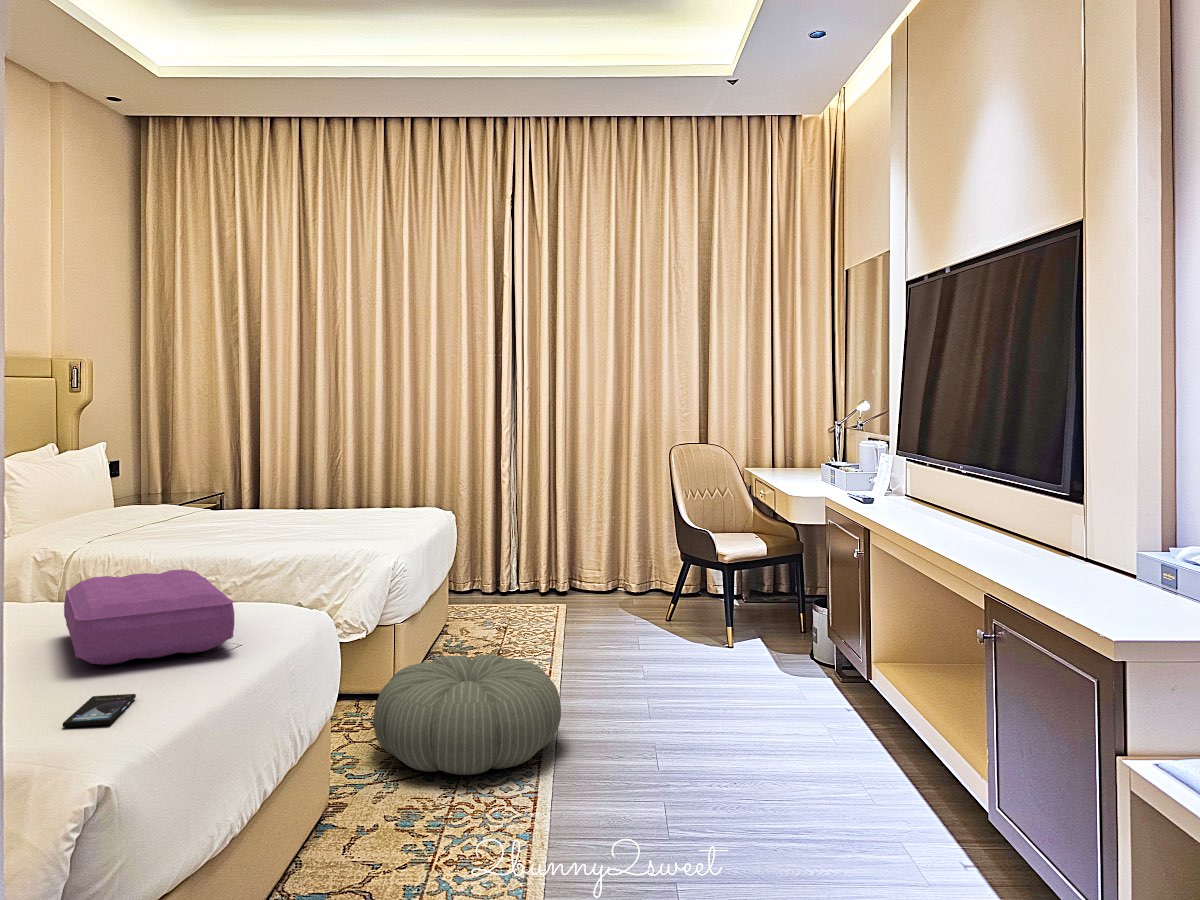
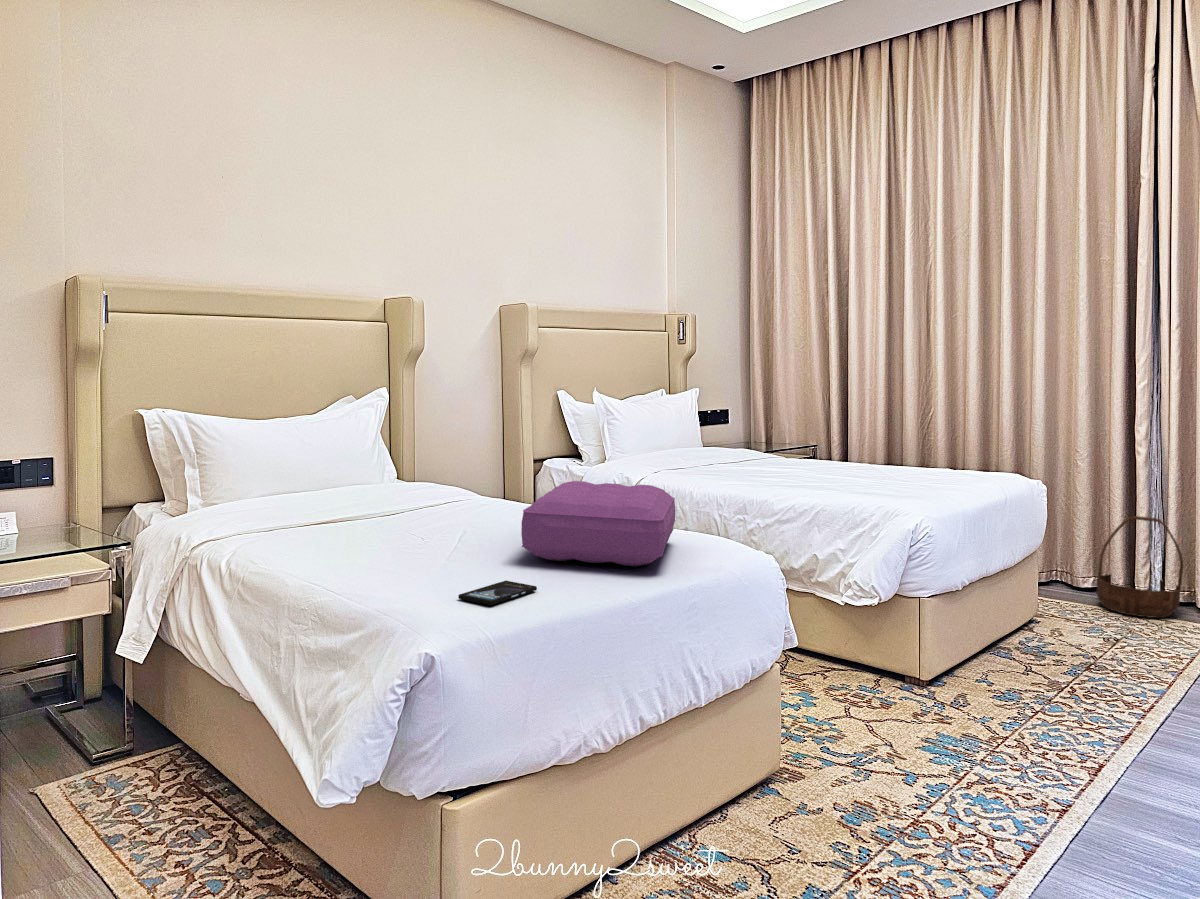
basket: none [477,529,533,606] -> present [1097,516,1183,618]
pouf: present [374,654,561,775] -> none [861,646,1113,803]

